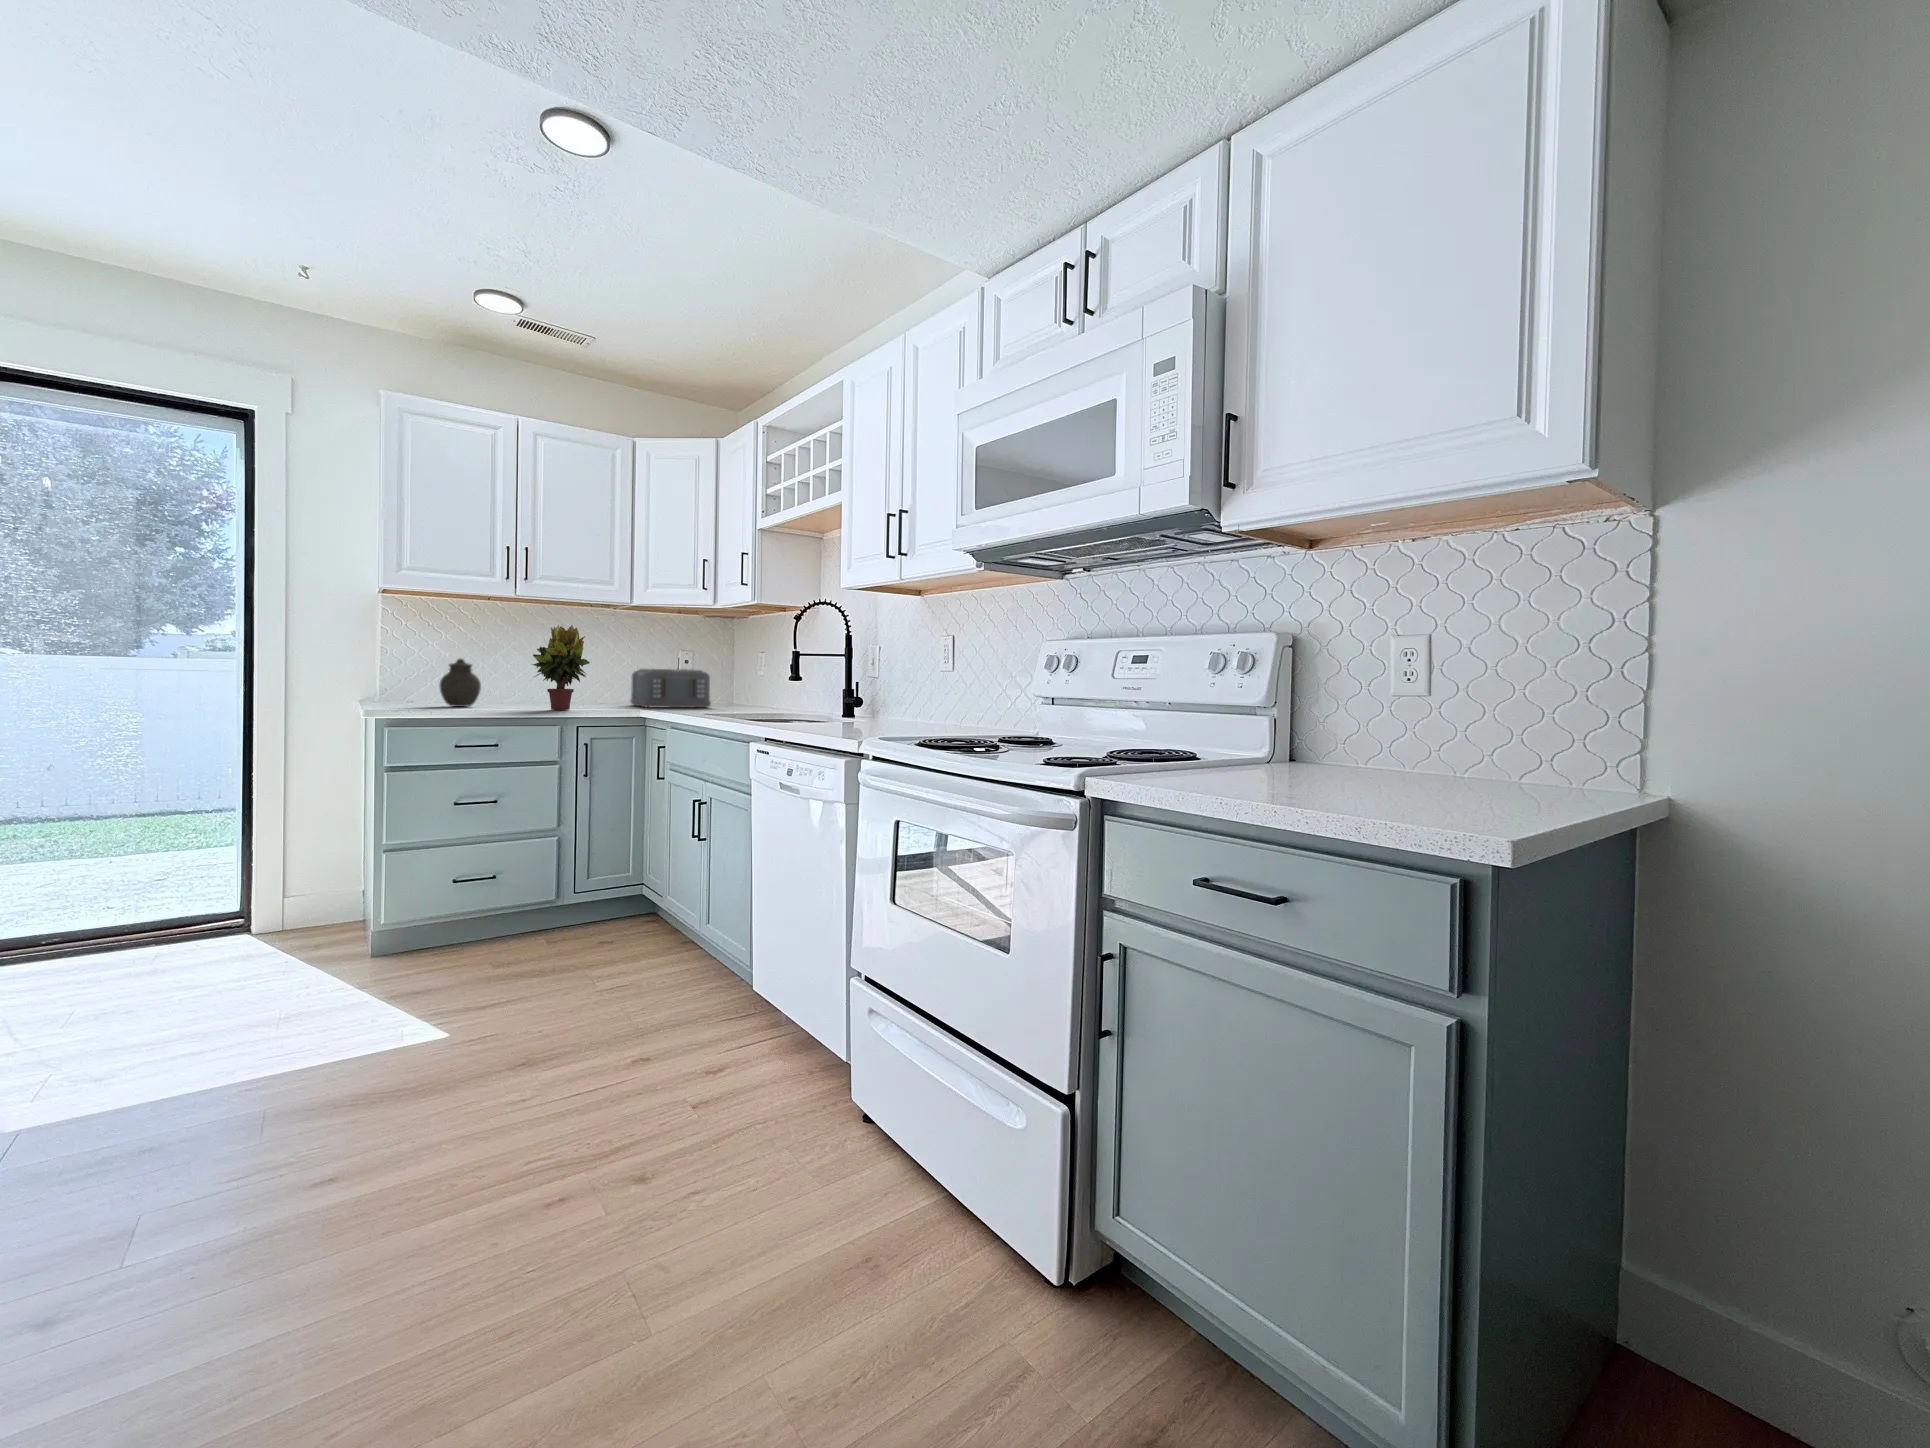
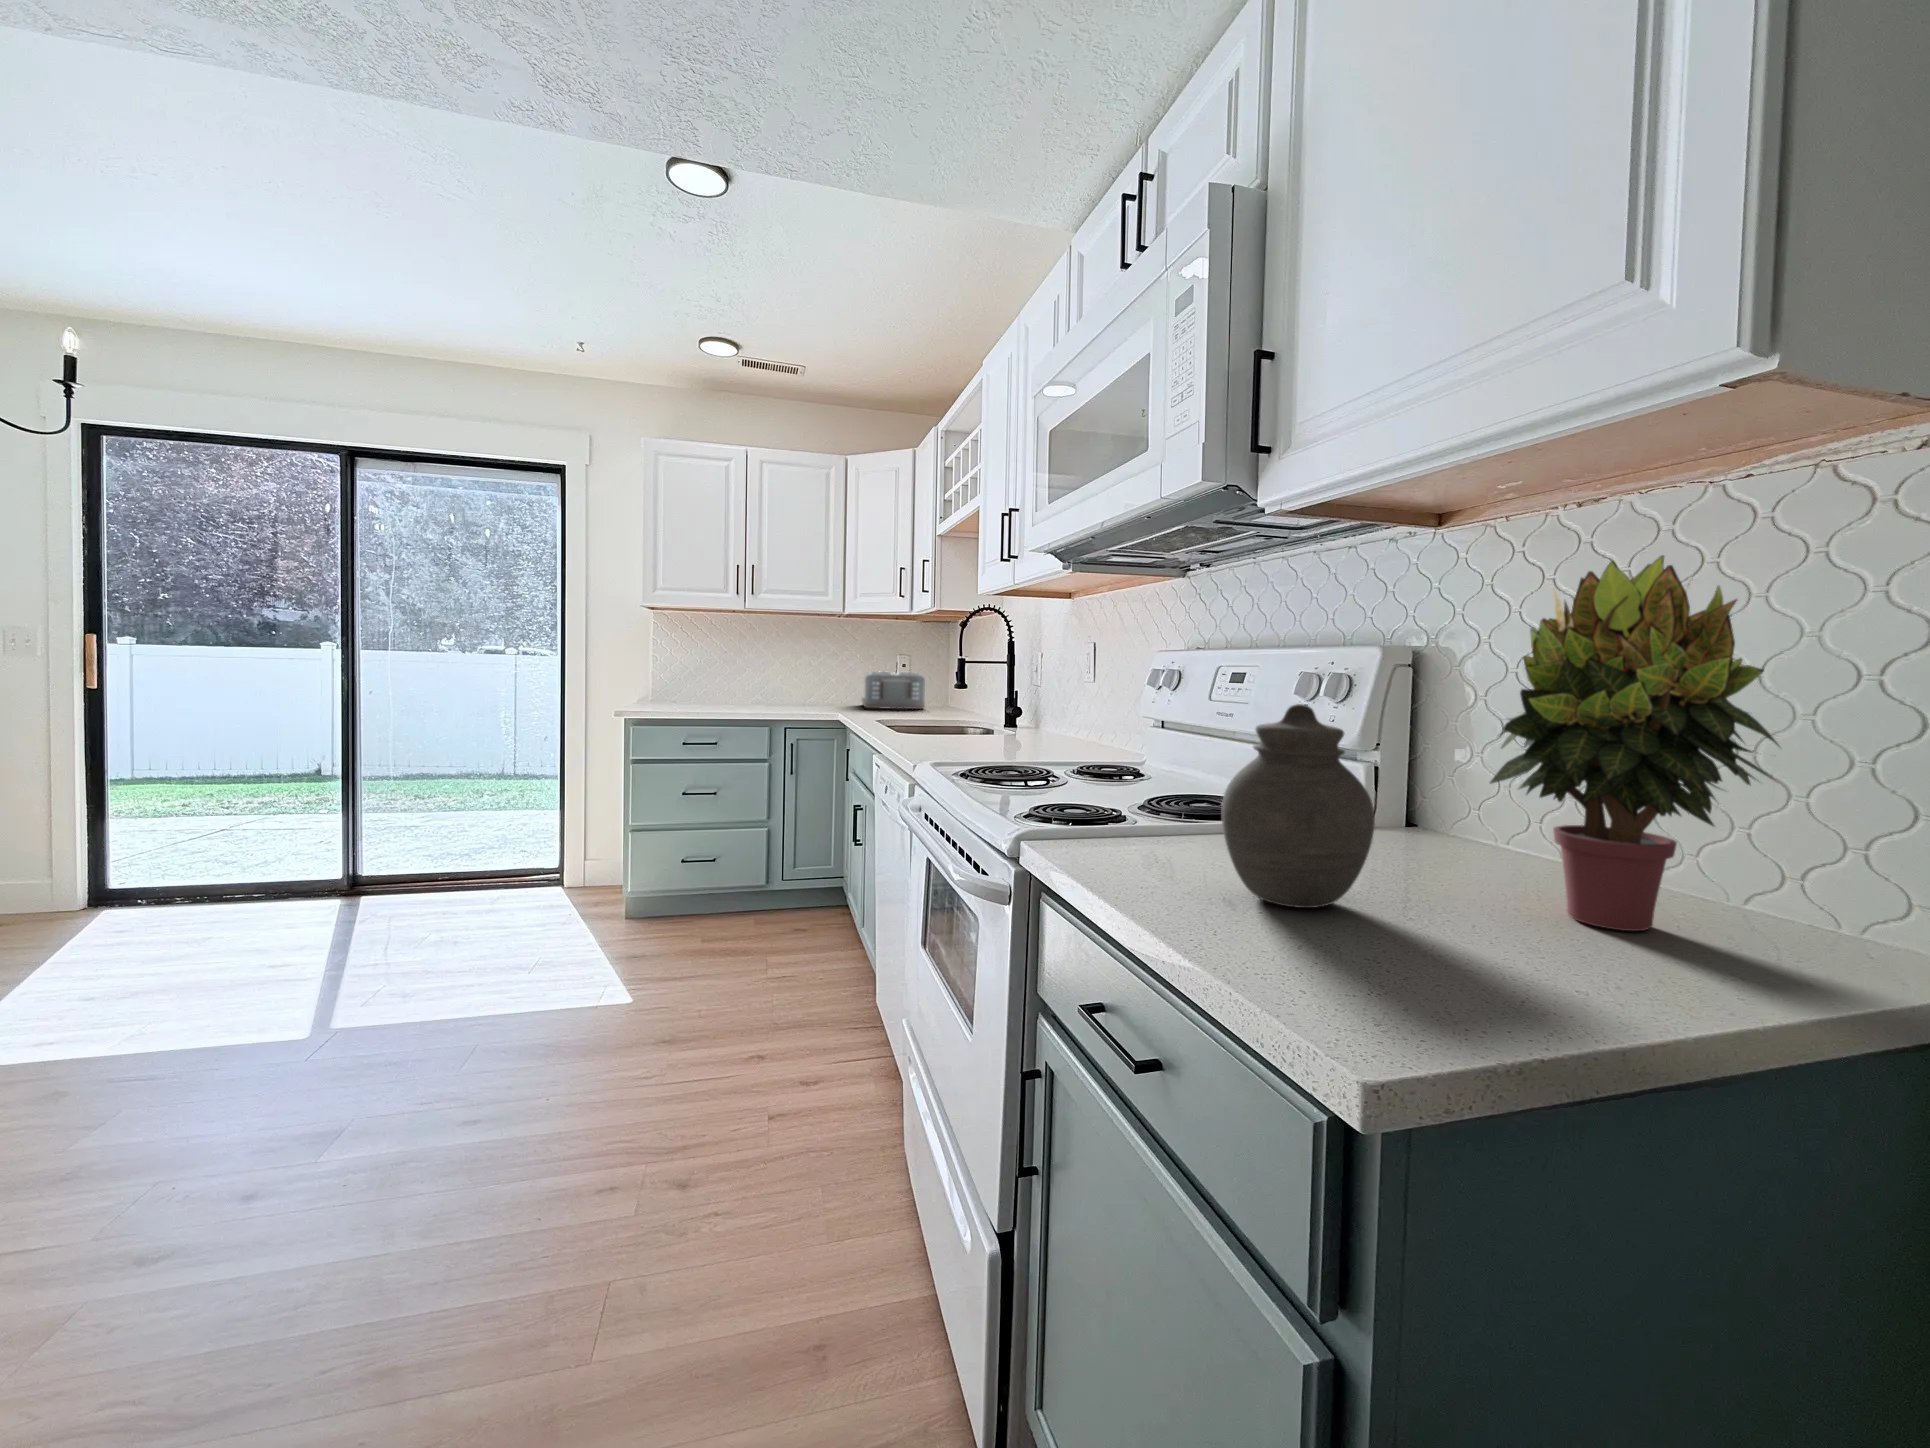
potted plant: present [532,625,590,710] -> present [1490,555,1783,931]
jar: present [439,659,481,707] -> present [1221,704,1375,908]

